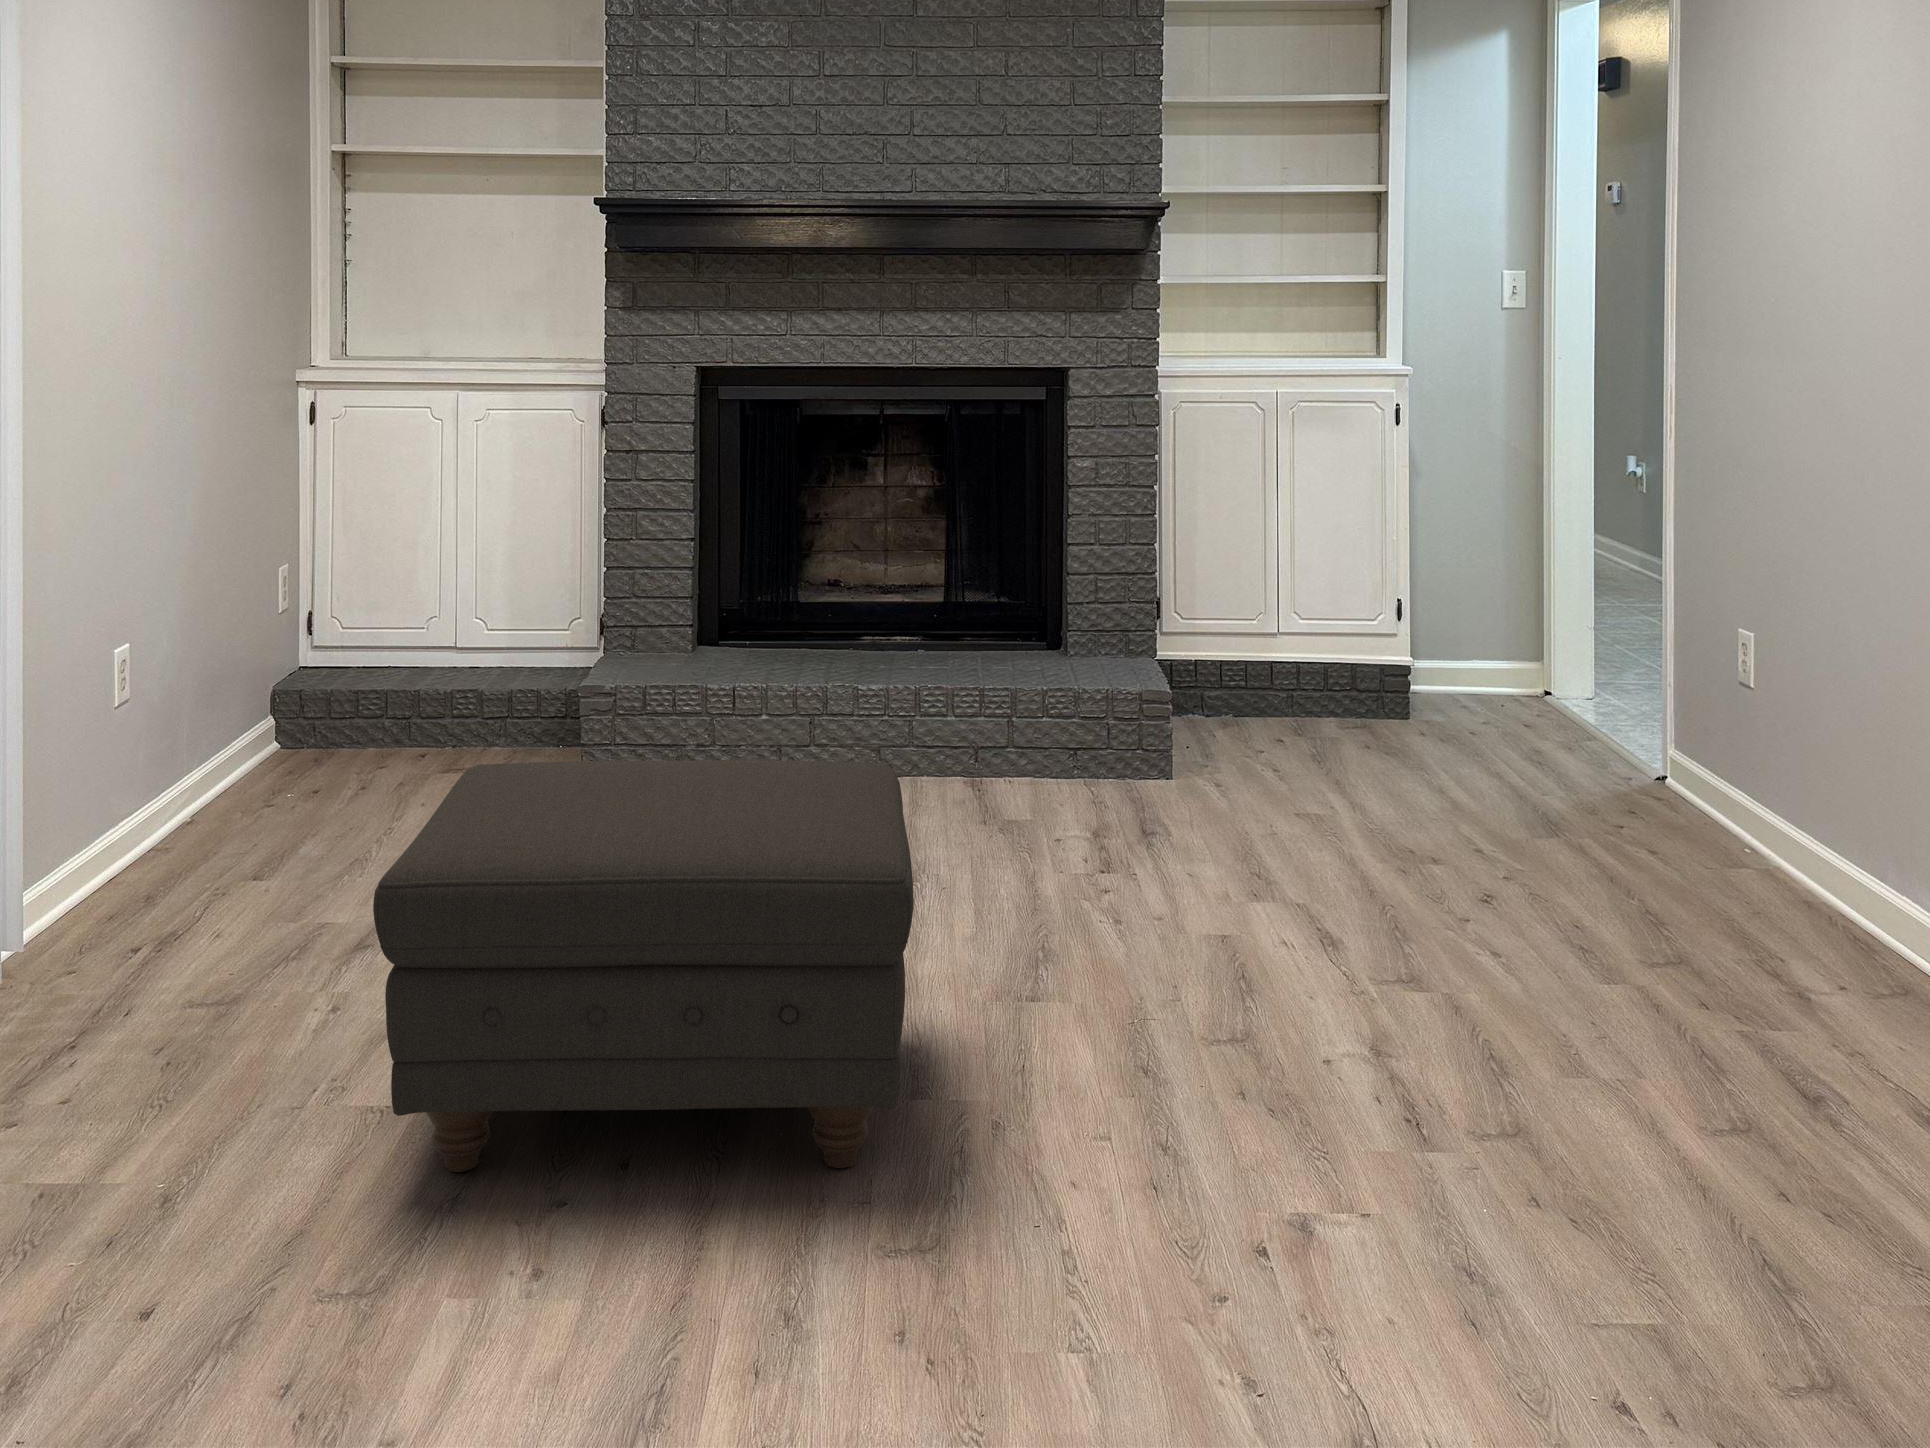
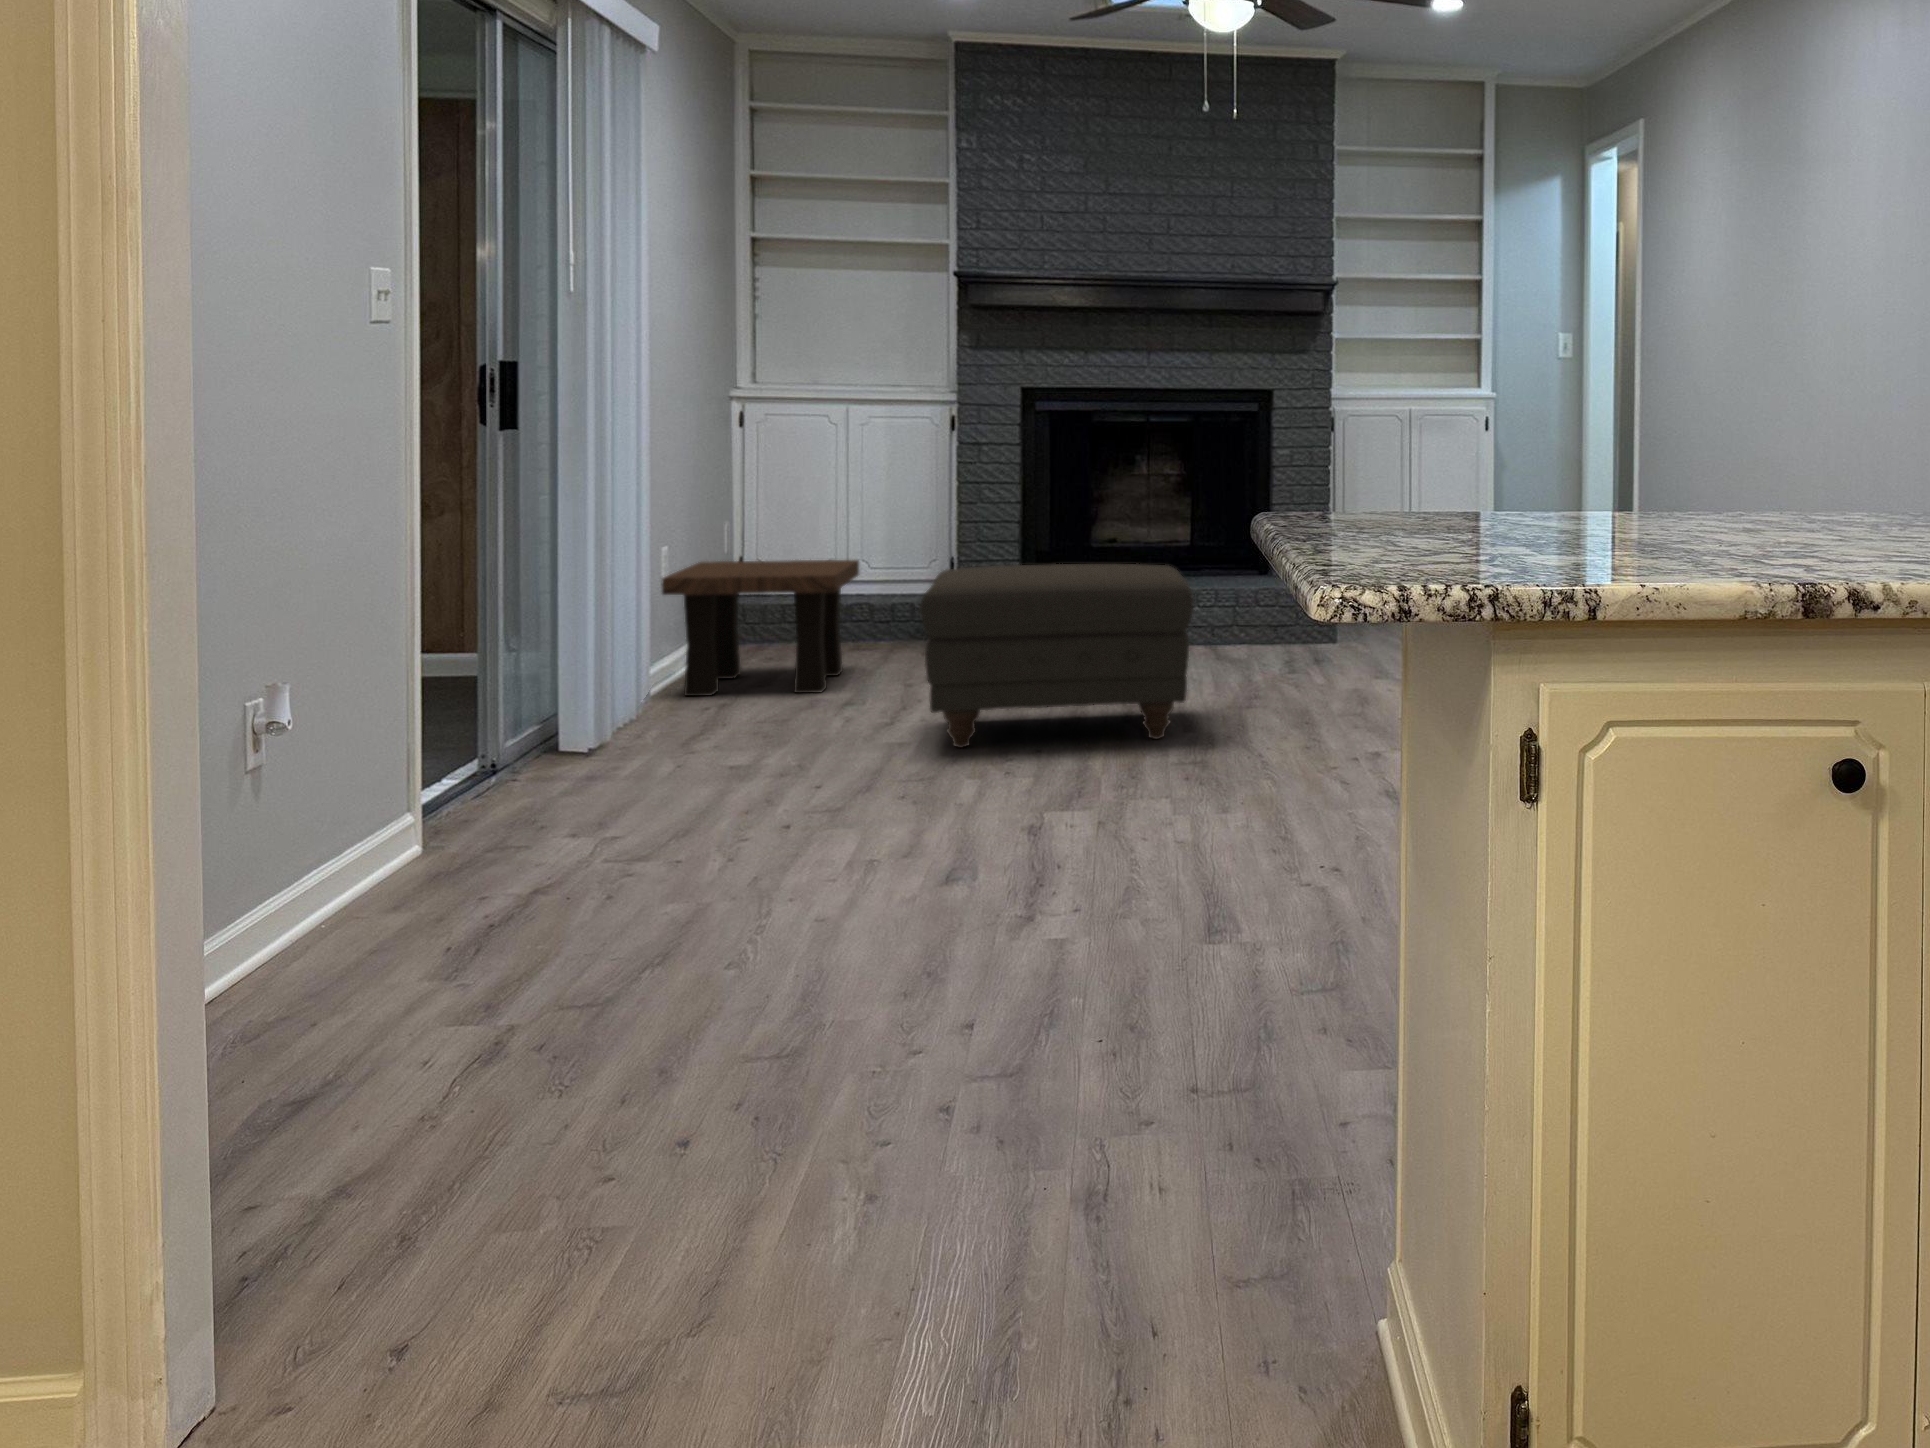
side table: none [80,655,421,905] -> present [661,560,859,696]

